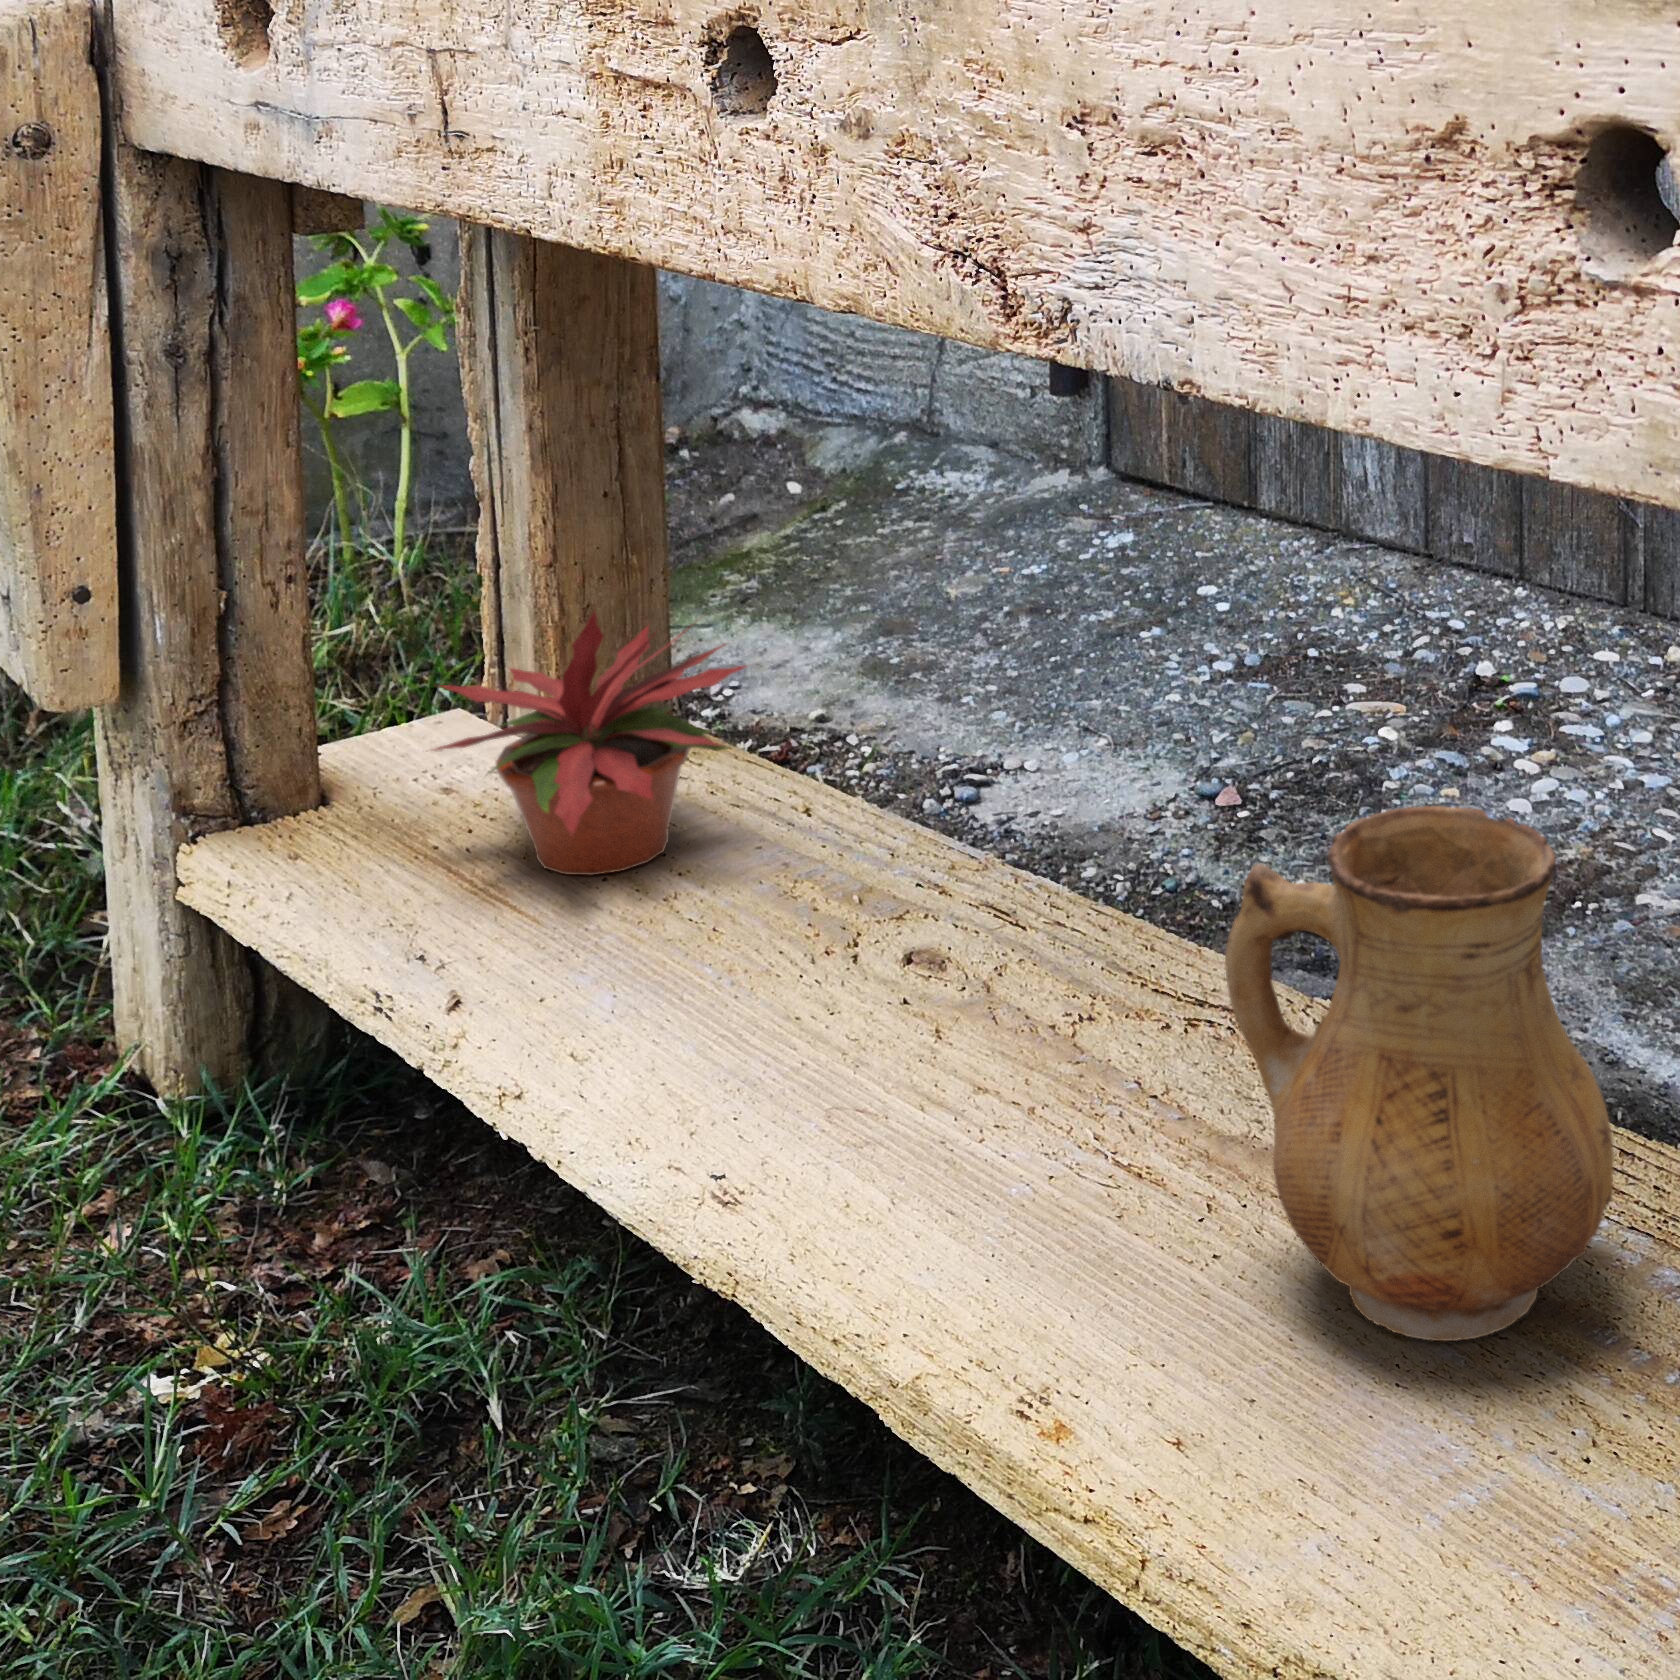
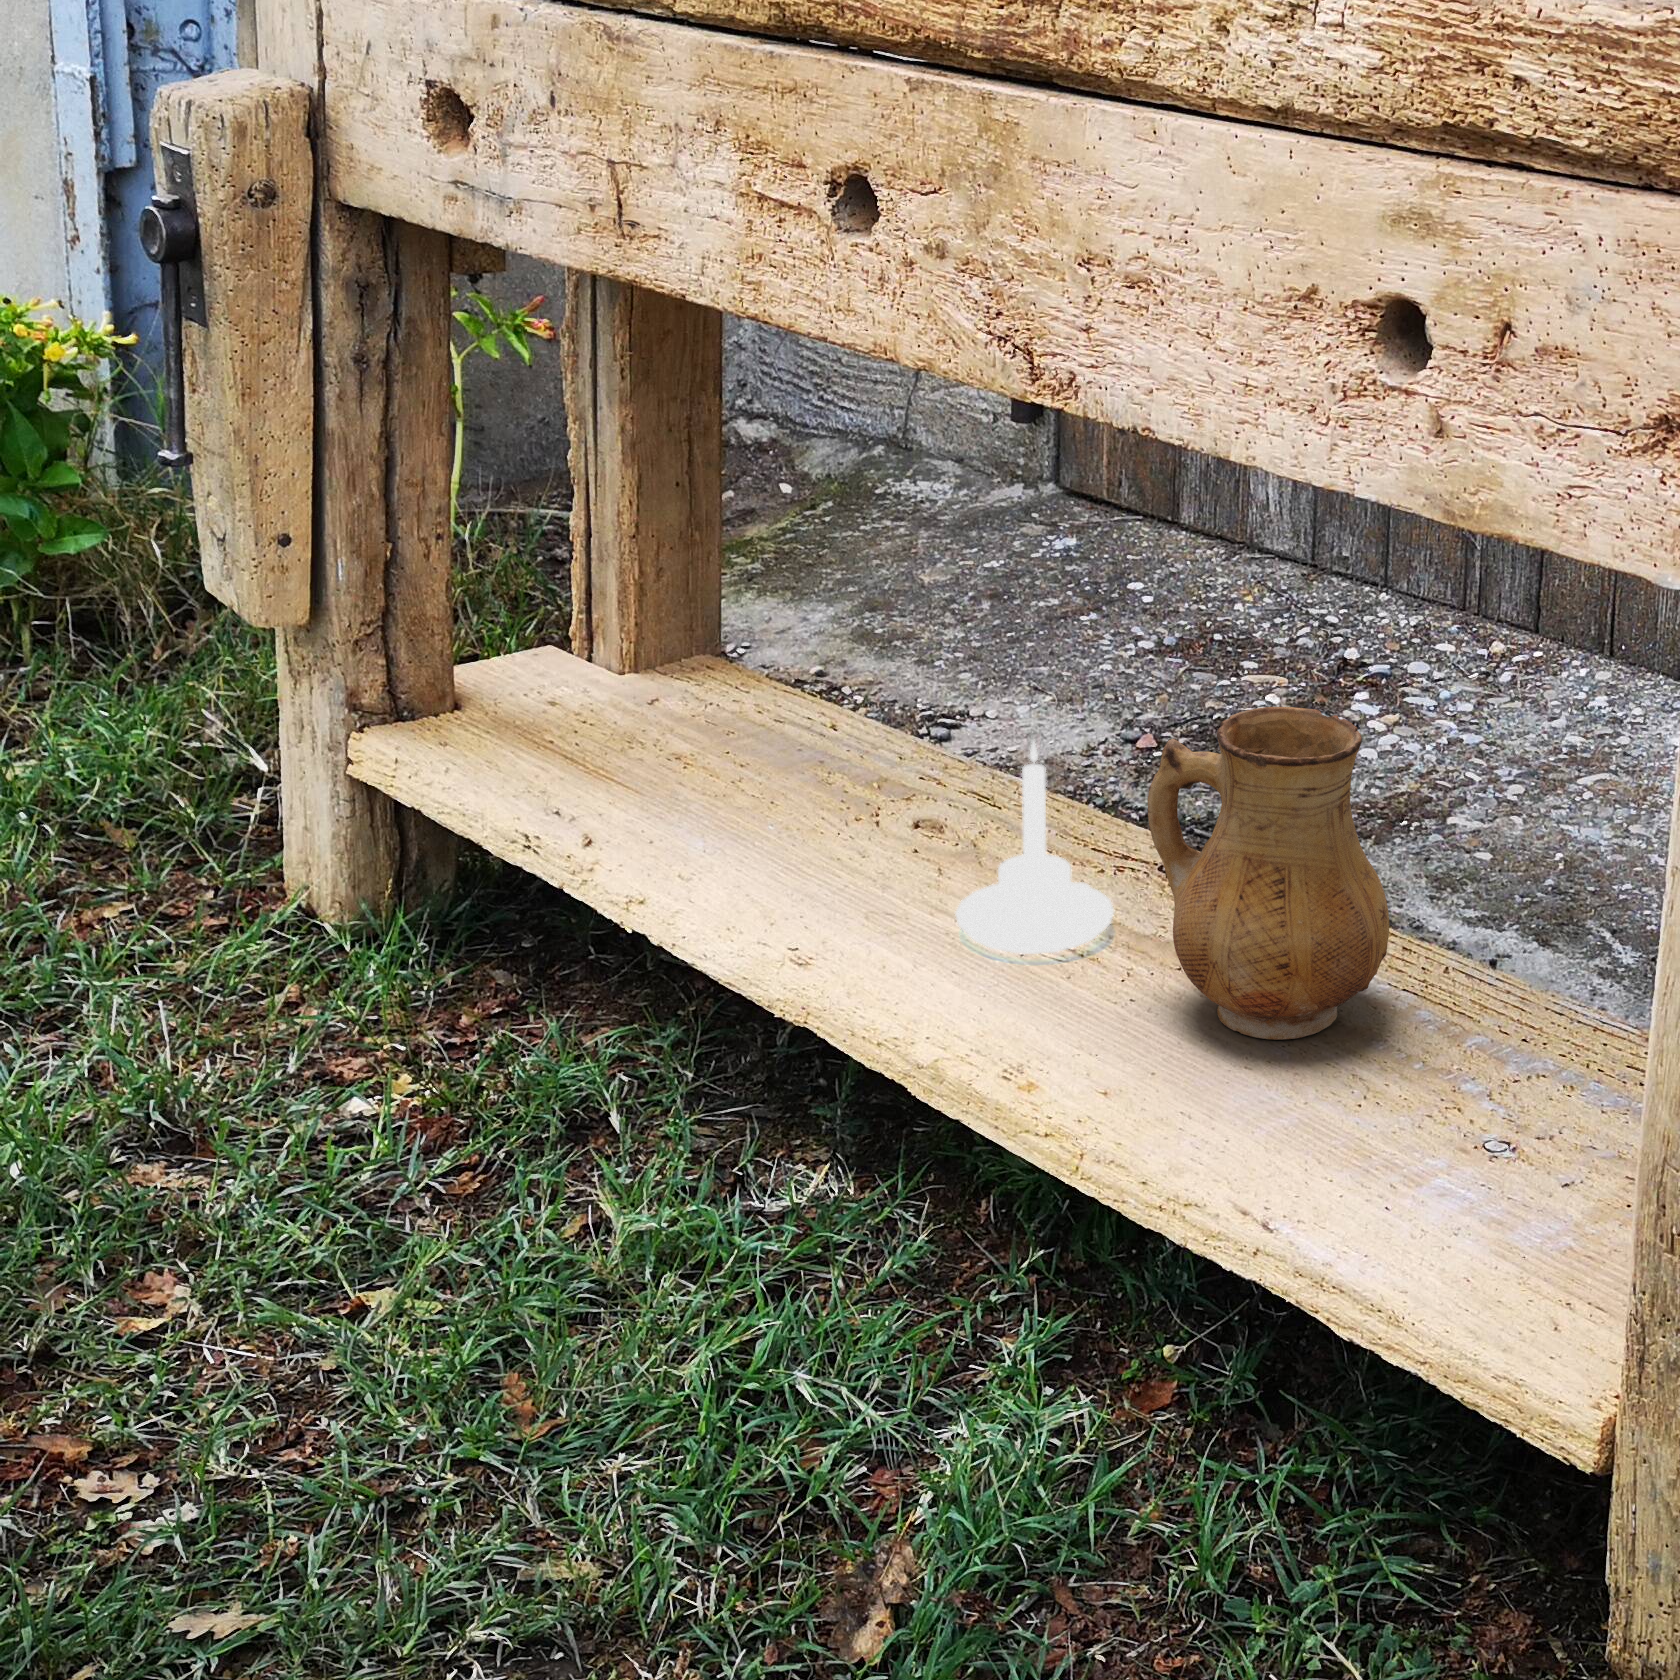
potted plant: present [435,610,746,875] -> none [551,563,807,760]
candle holder: none [951,856,1186,1188] -> present [956,741,1114,954]

